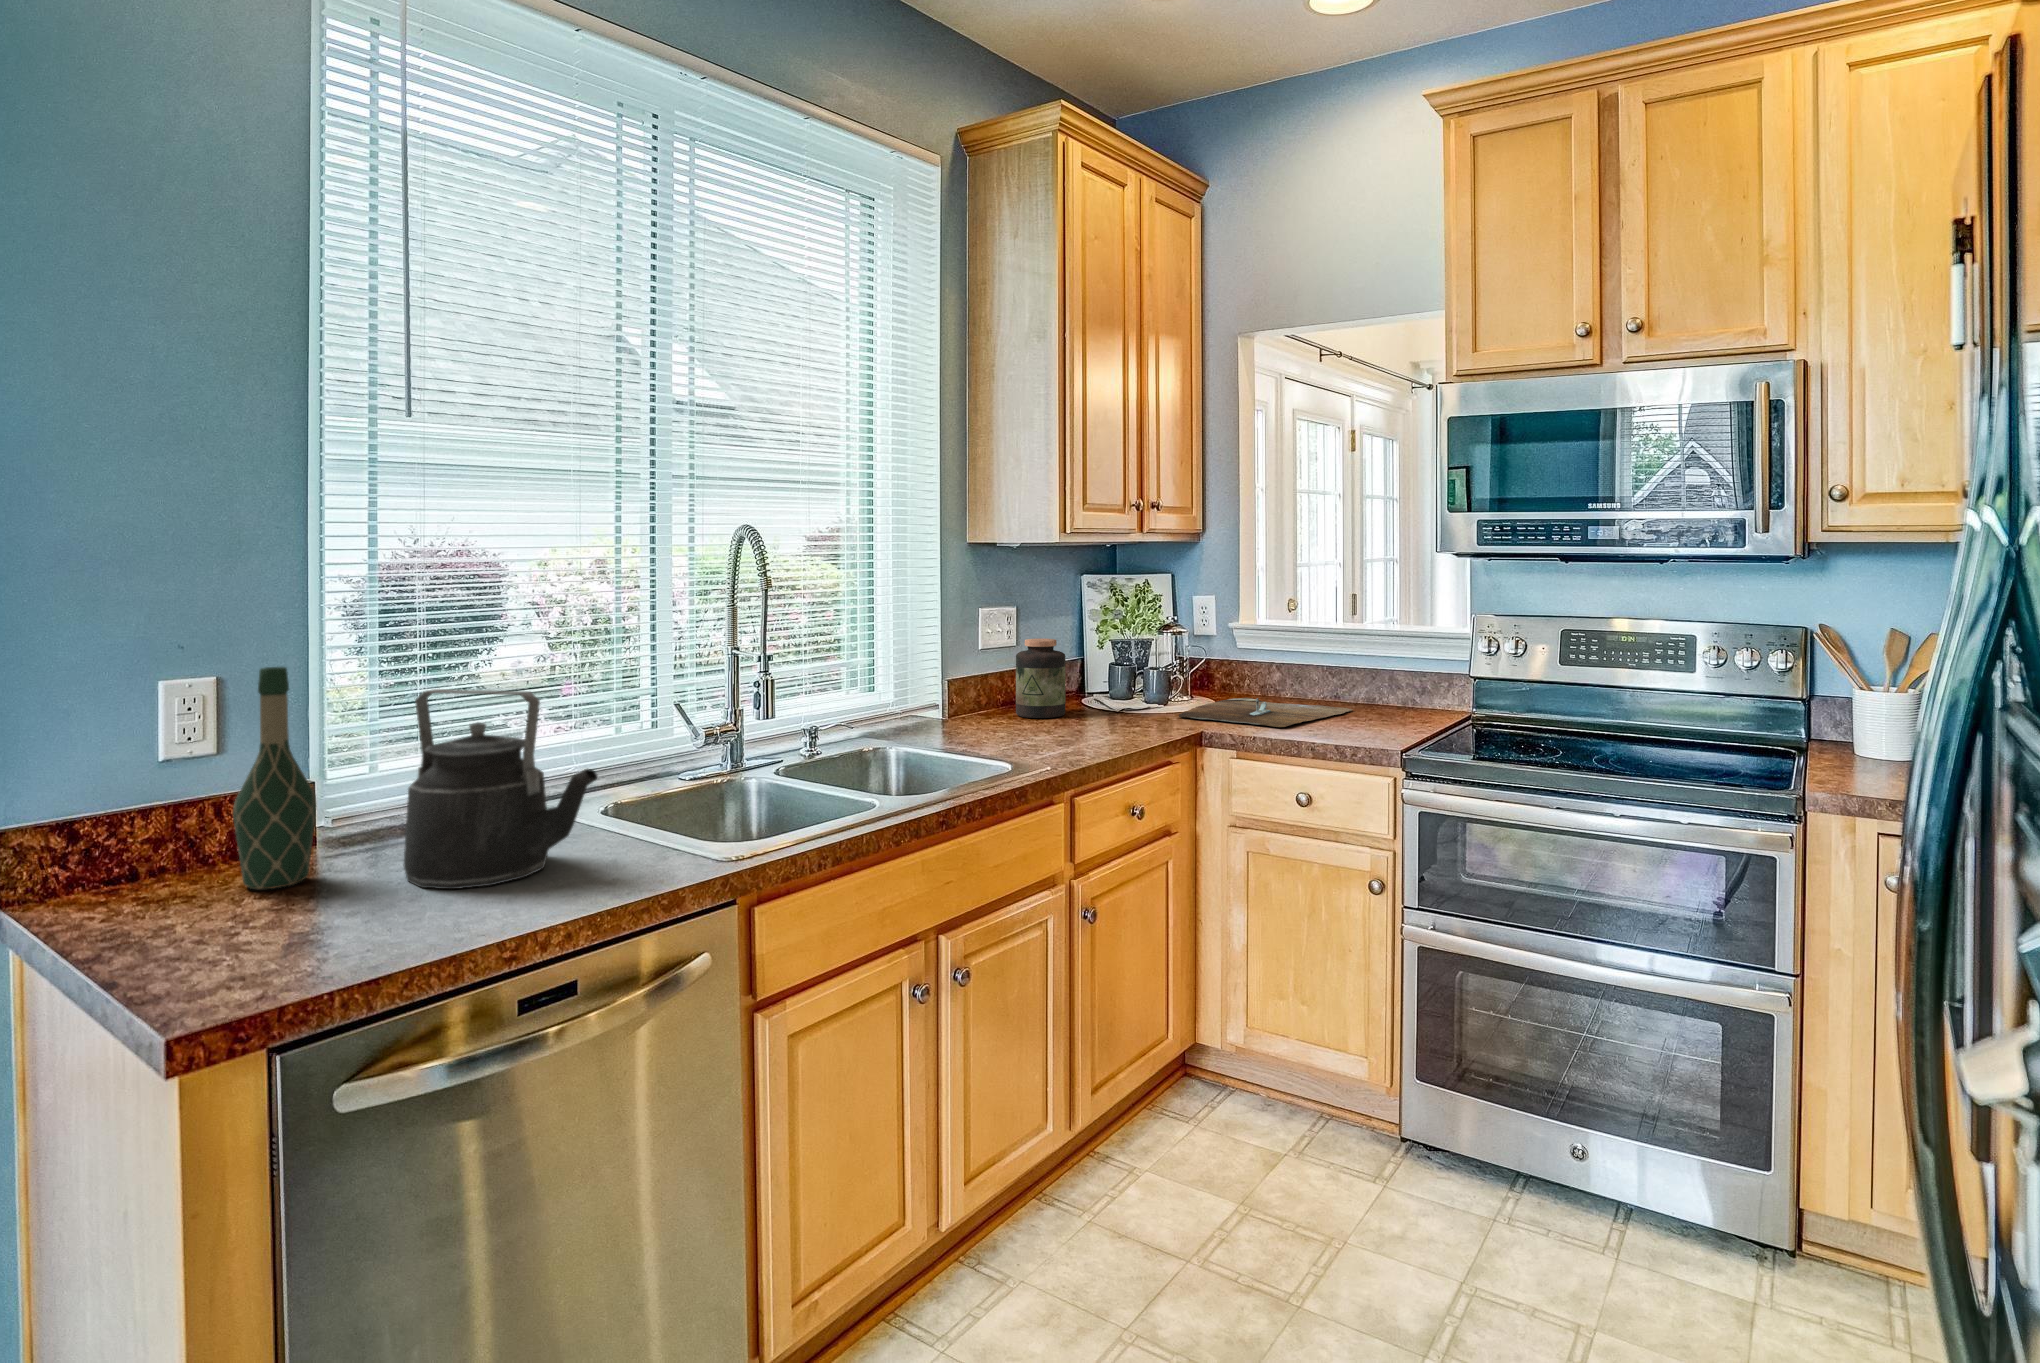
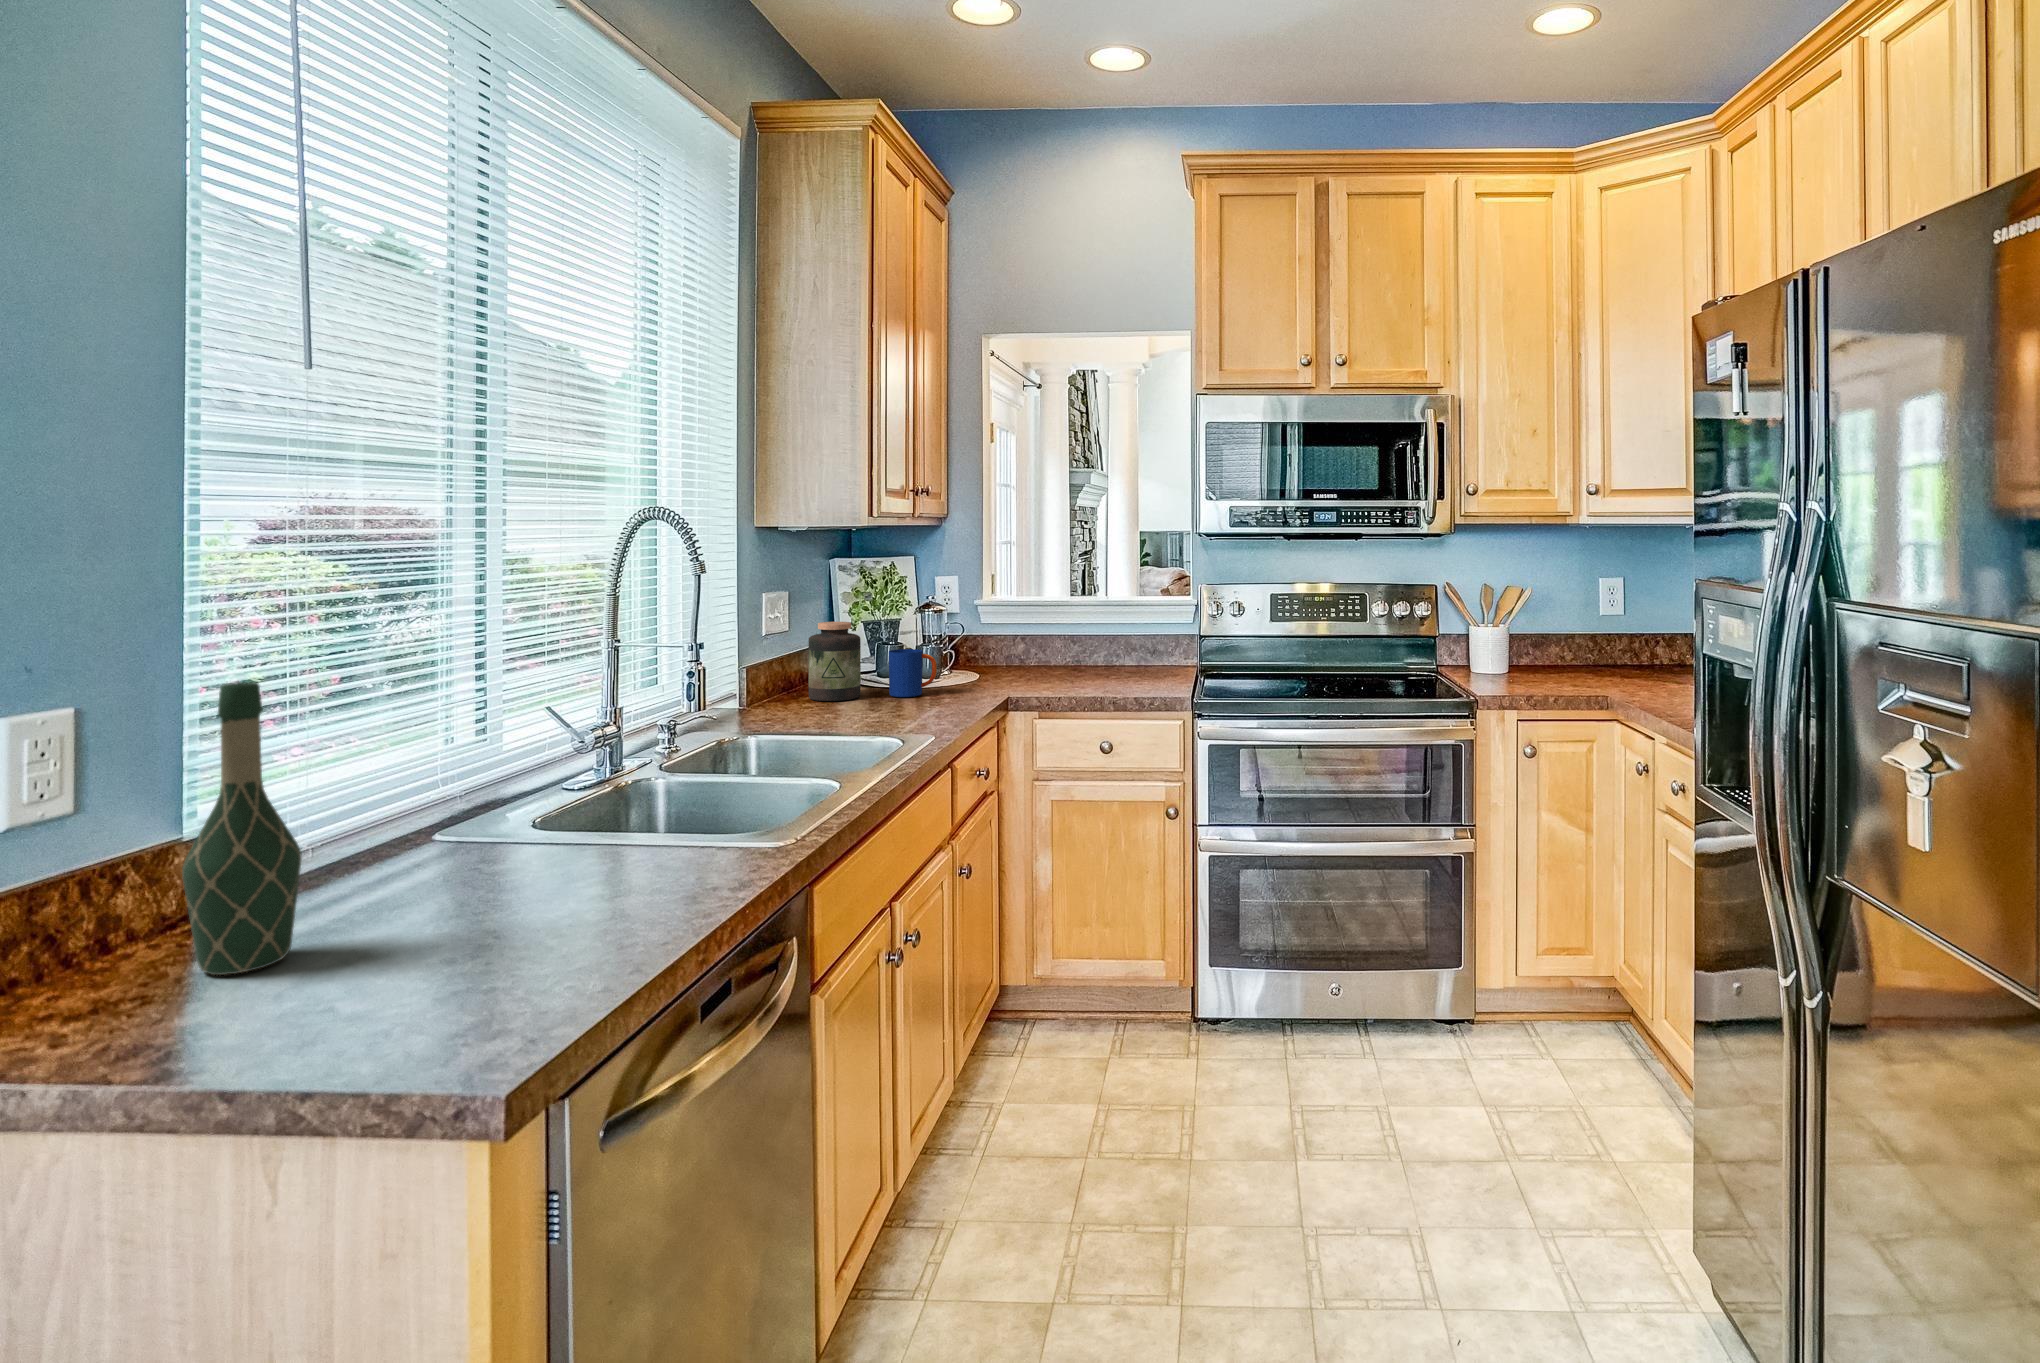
mug: none [1090,670,1135,720] -> present [889,649,937,697]
kettle: present [403,689,598,889] -> none [416,692,675,932]
cutting board: present [1179,698,1352,727] -> none [969,667,1106,690]

